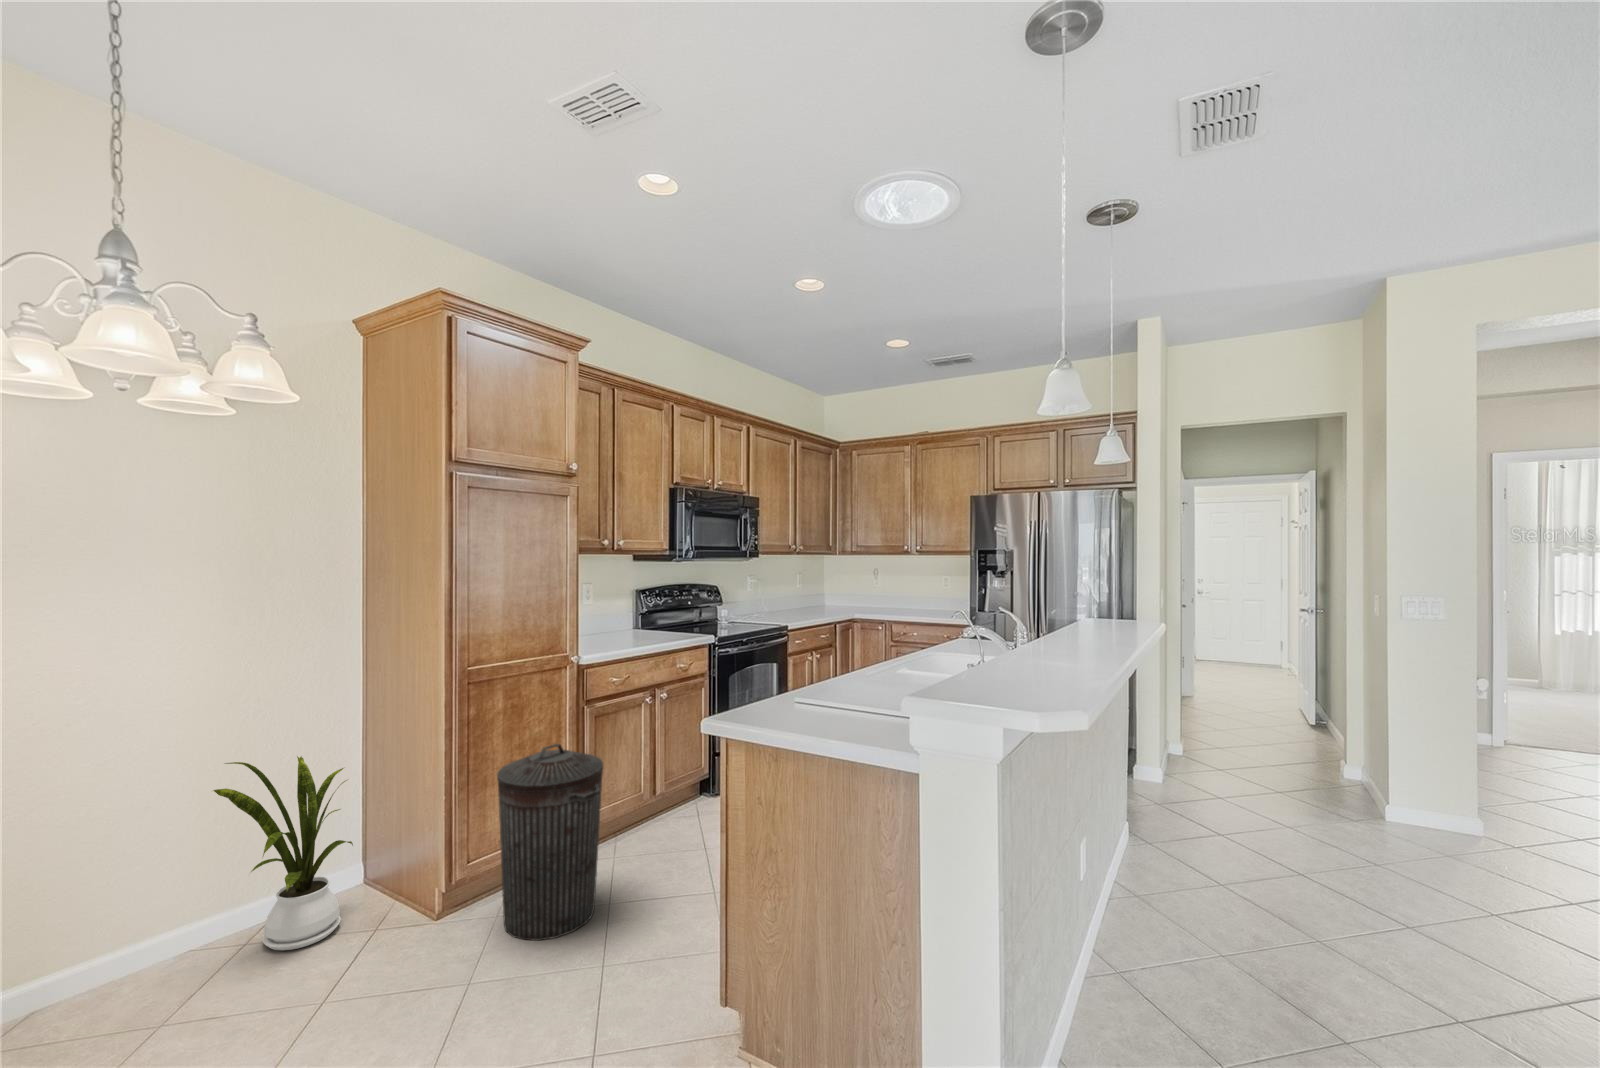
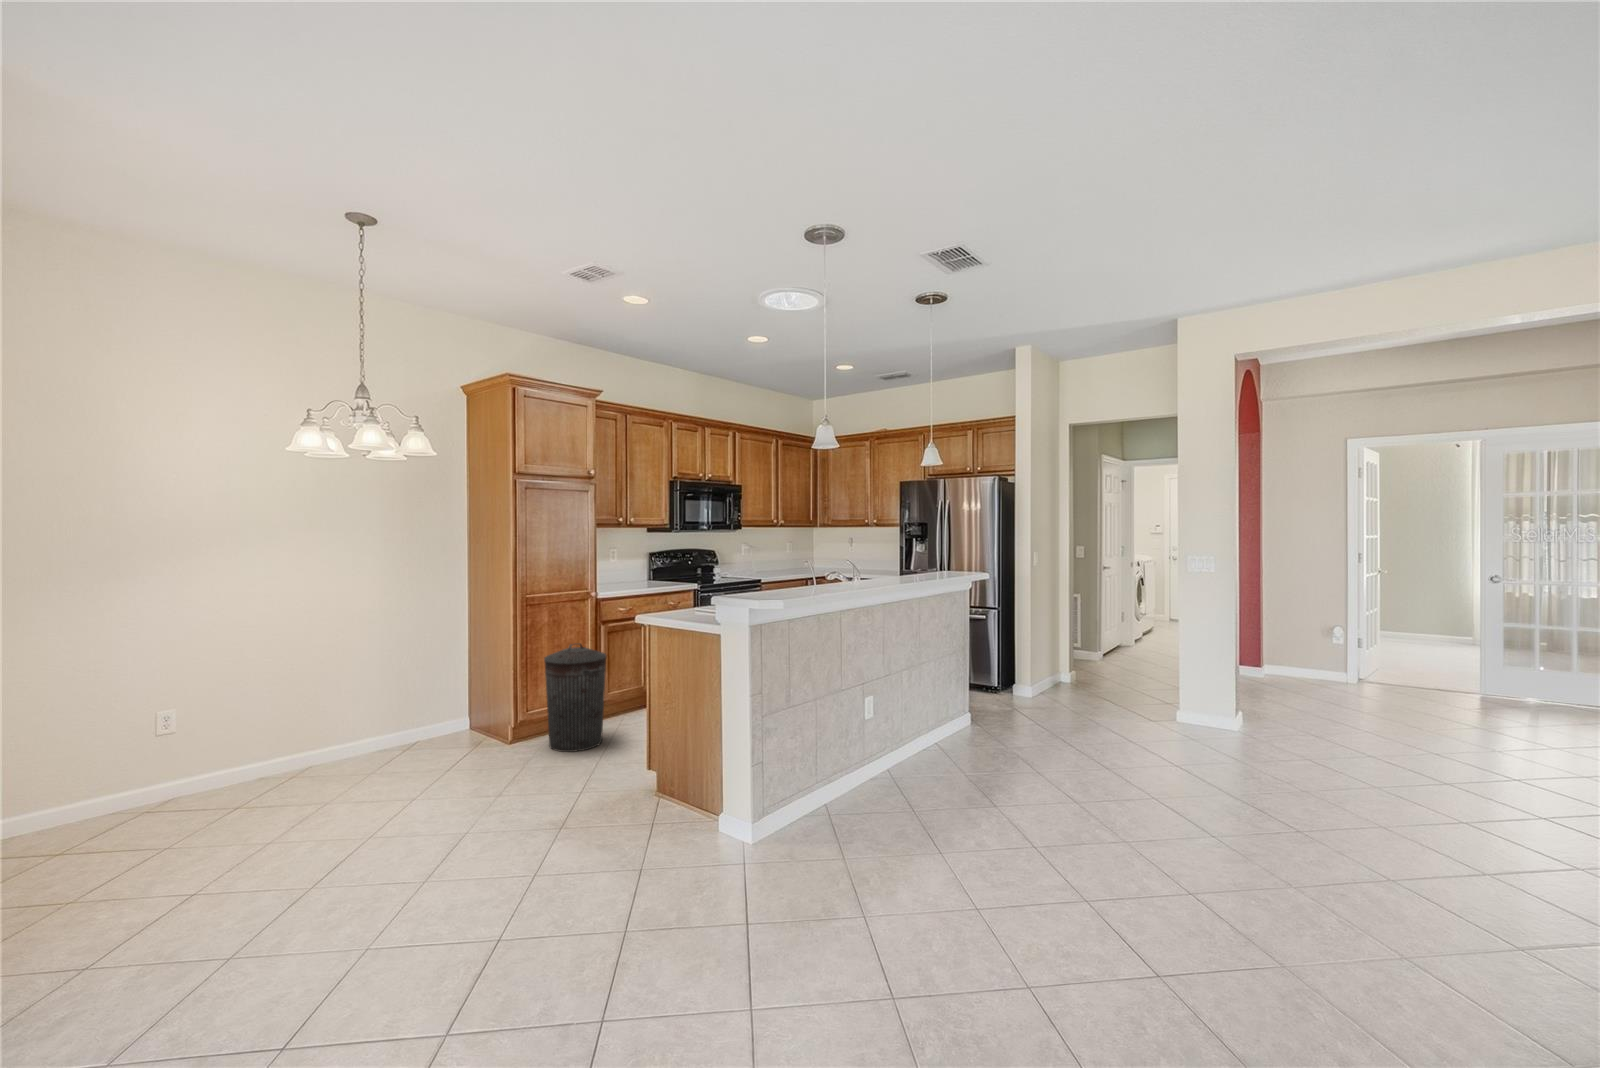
house plant: present [213,756,353,950] -> none [392,643,466,749]

